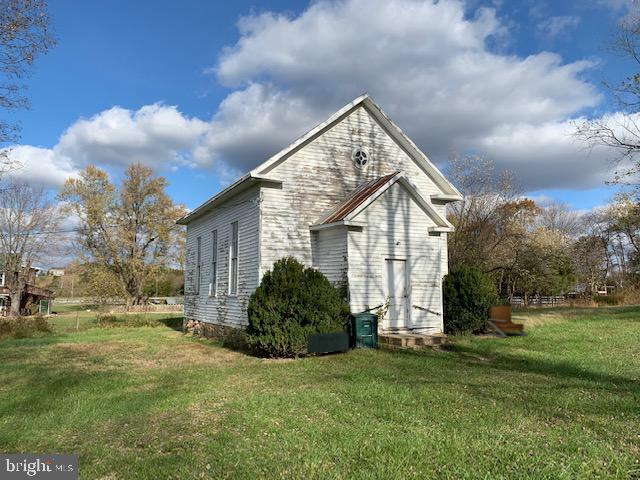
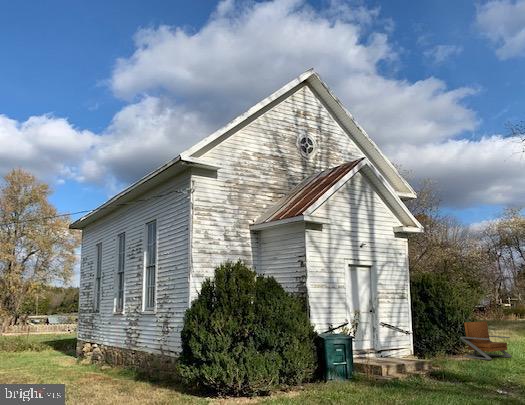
bench: present [307,332,348,356] -> none [268,360,321,395]

